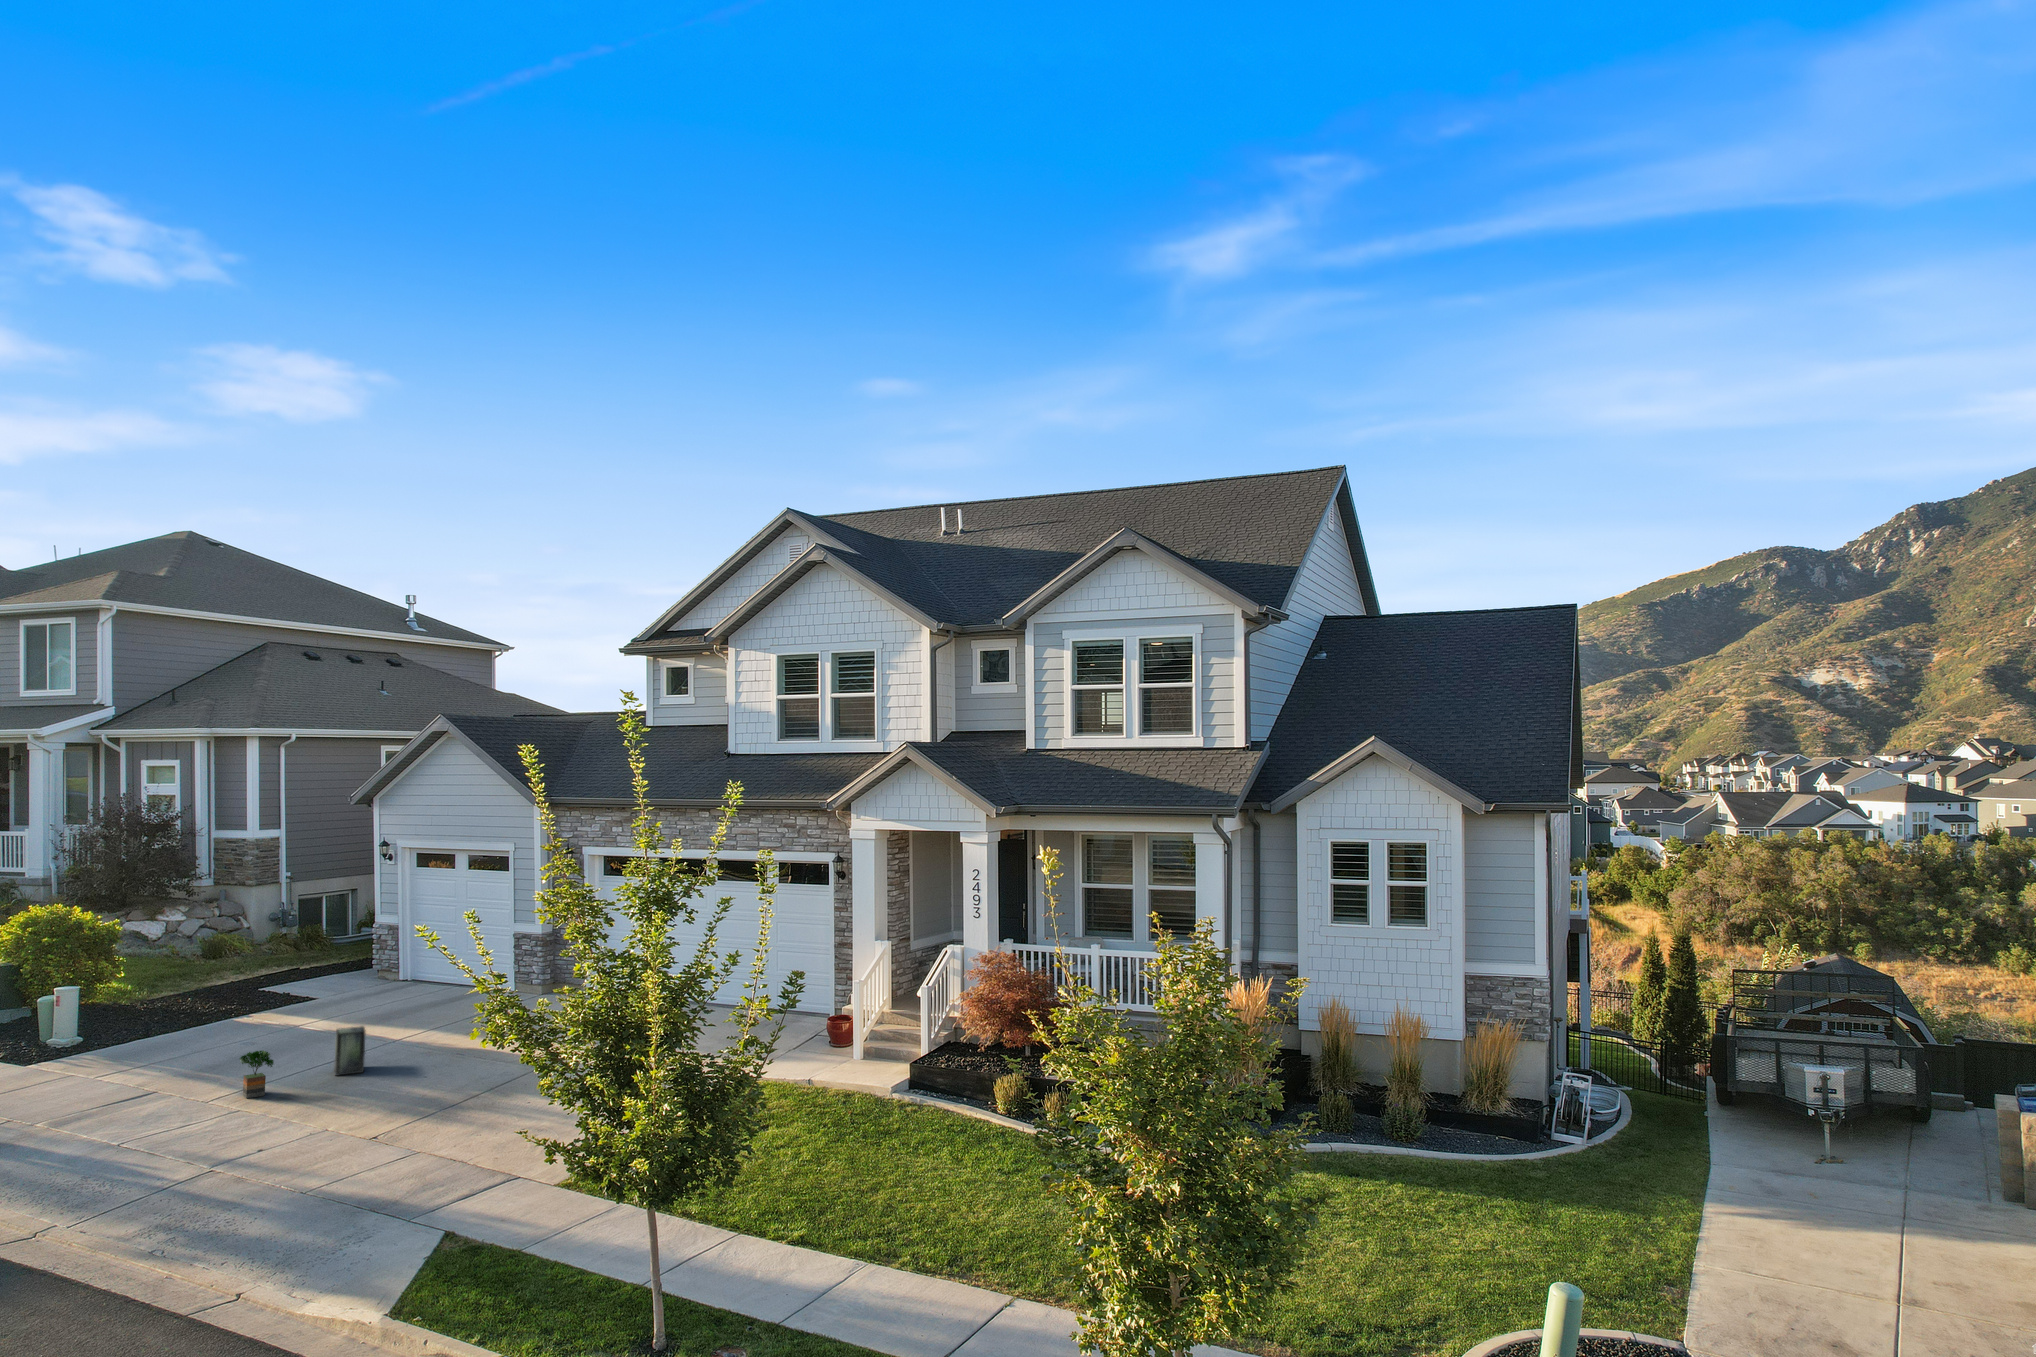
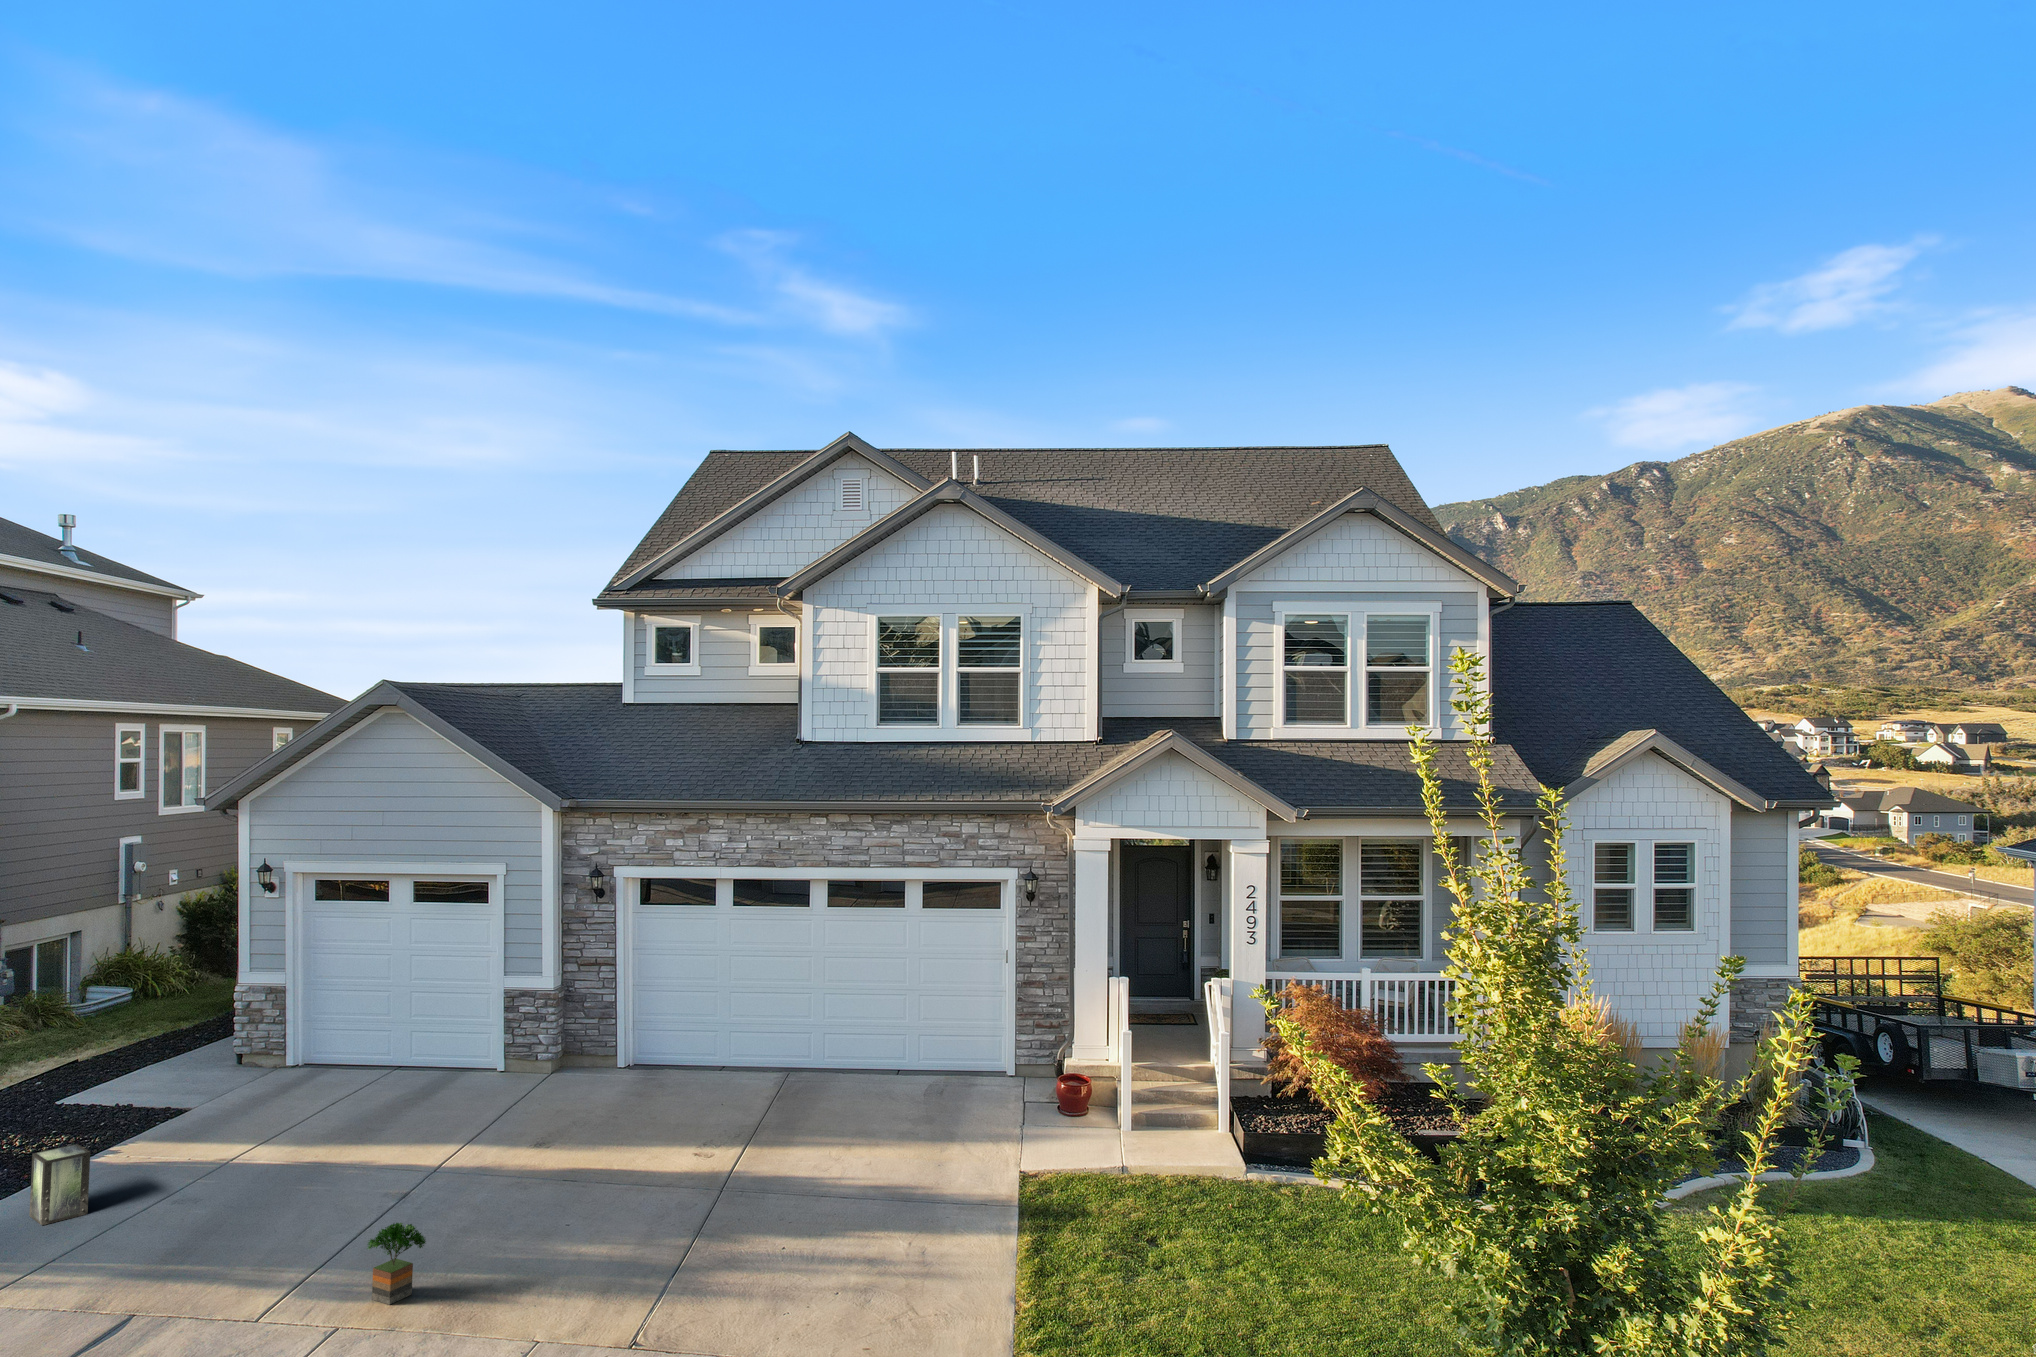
storage box: present [334,1026,366,1076] -> present [29,1144,90,1225]

